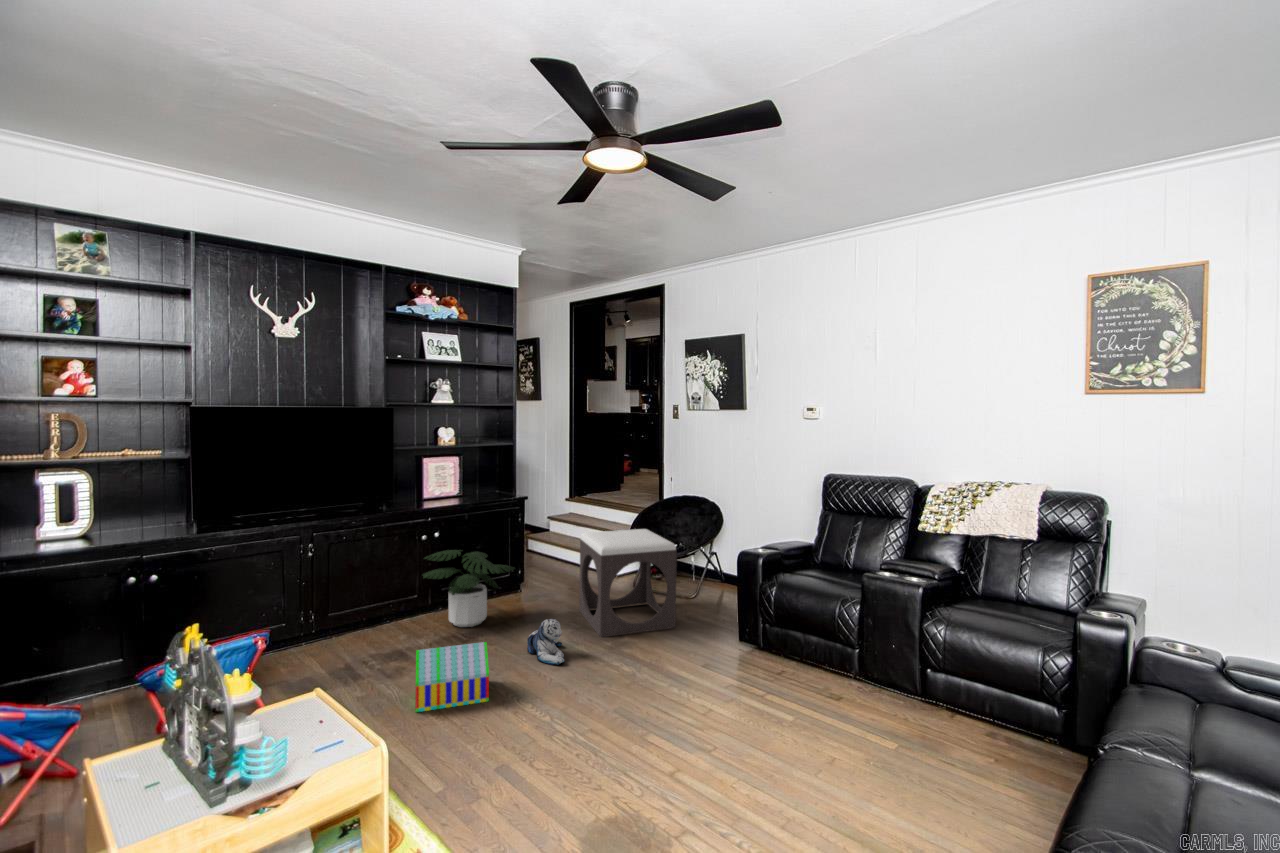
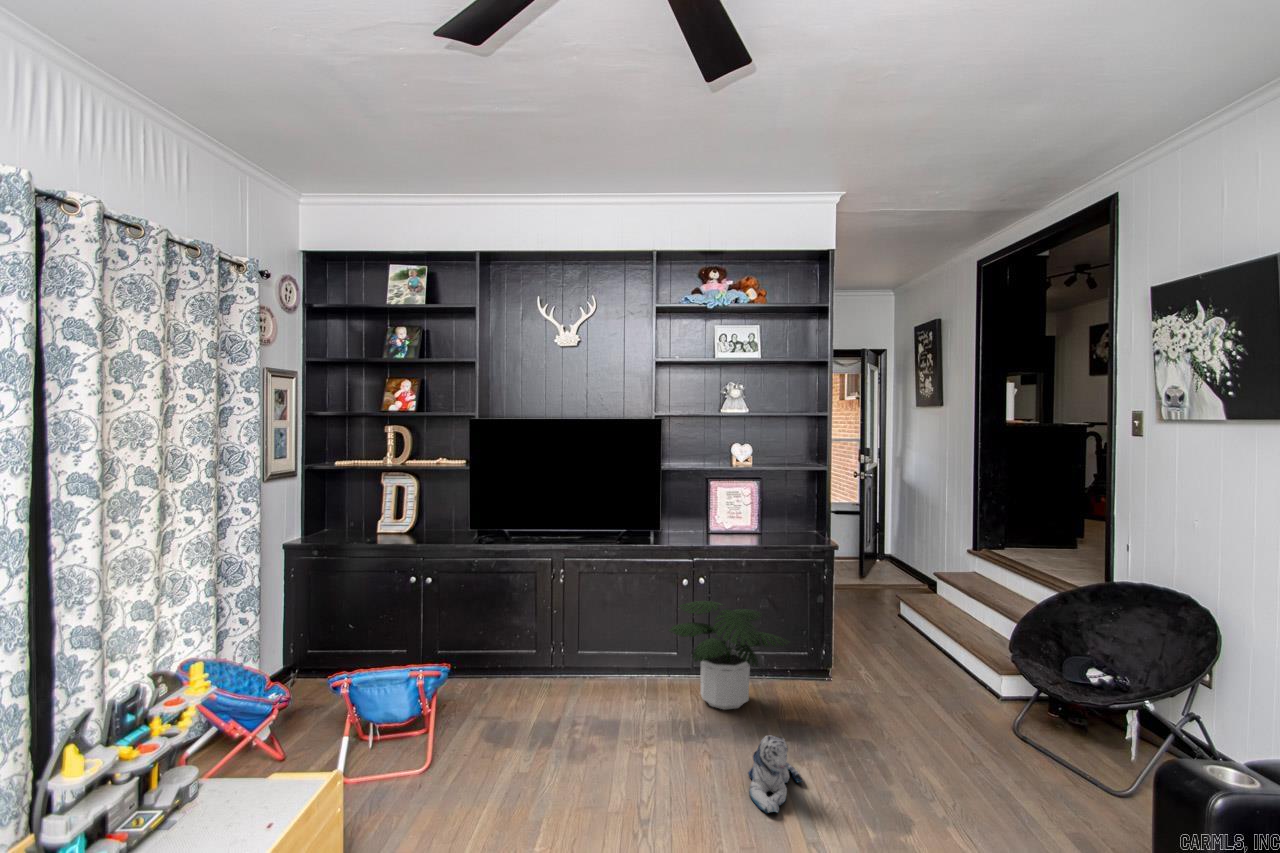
footstool: present [579,529,677,637] -> none [875,612,1033,826]
toy house: present [415,642,489,712] -> none [548,726,658,830]

